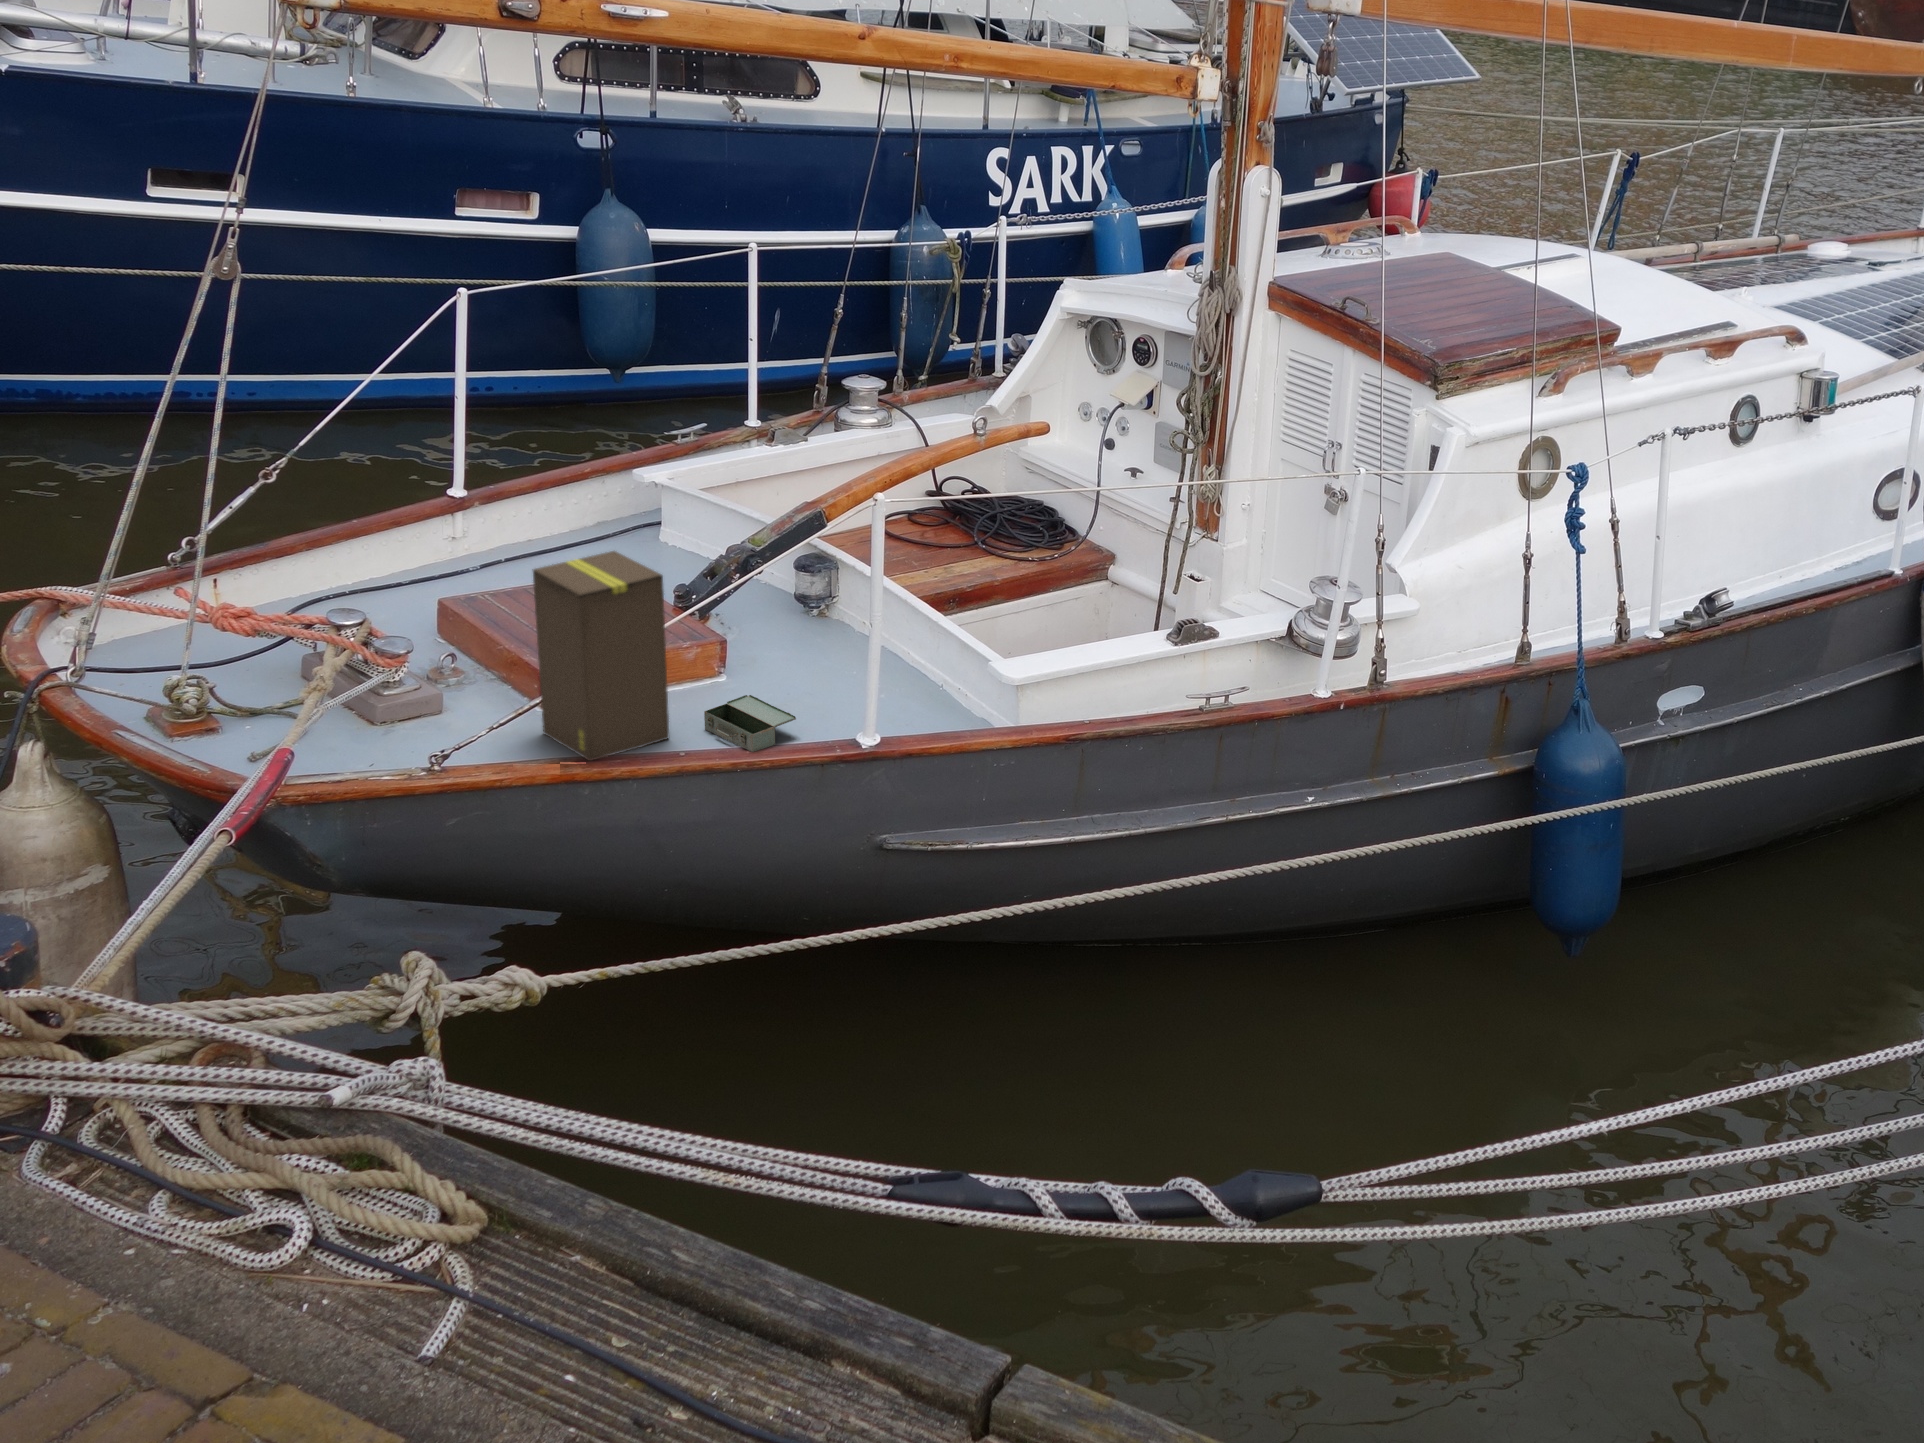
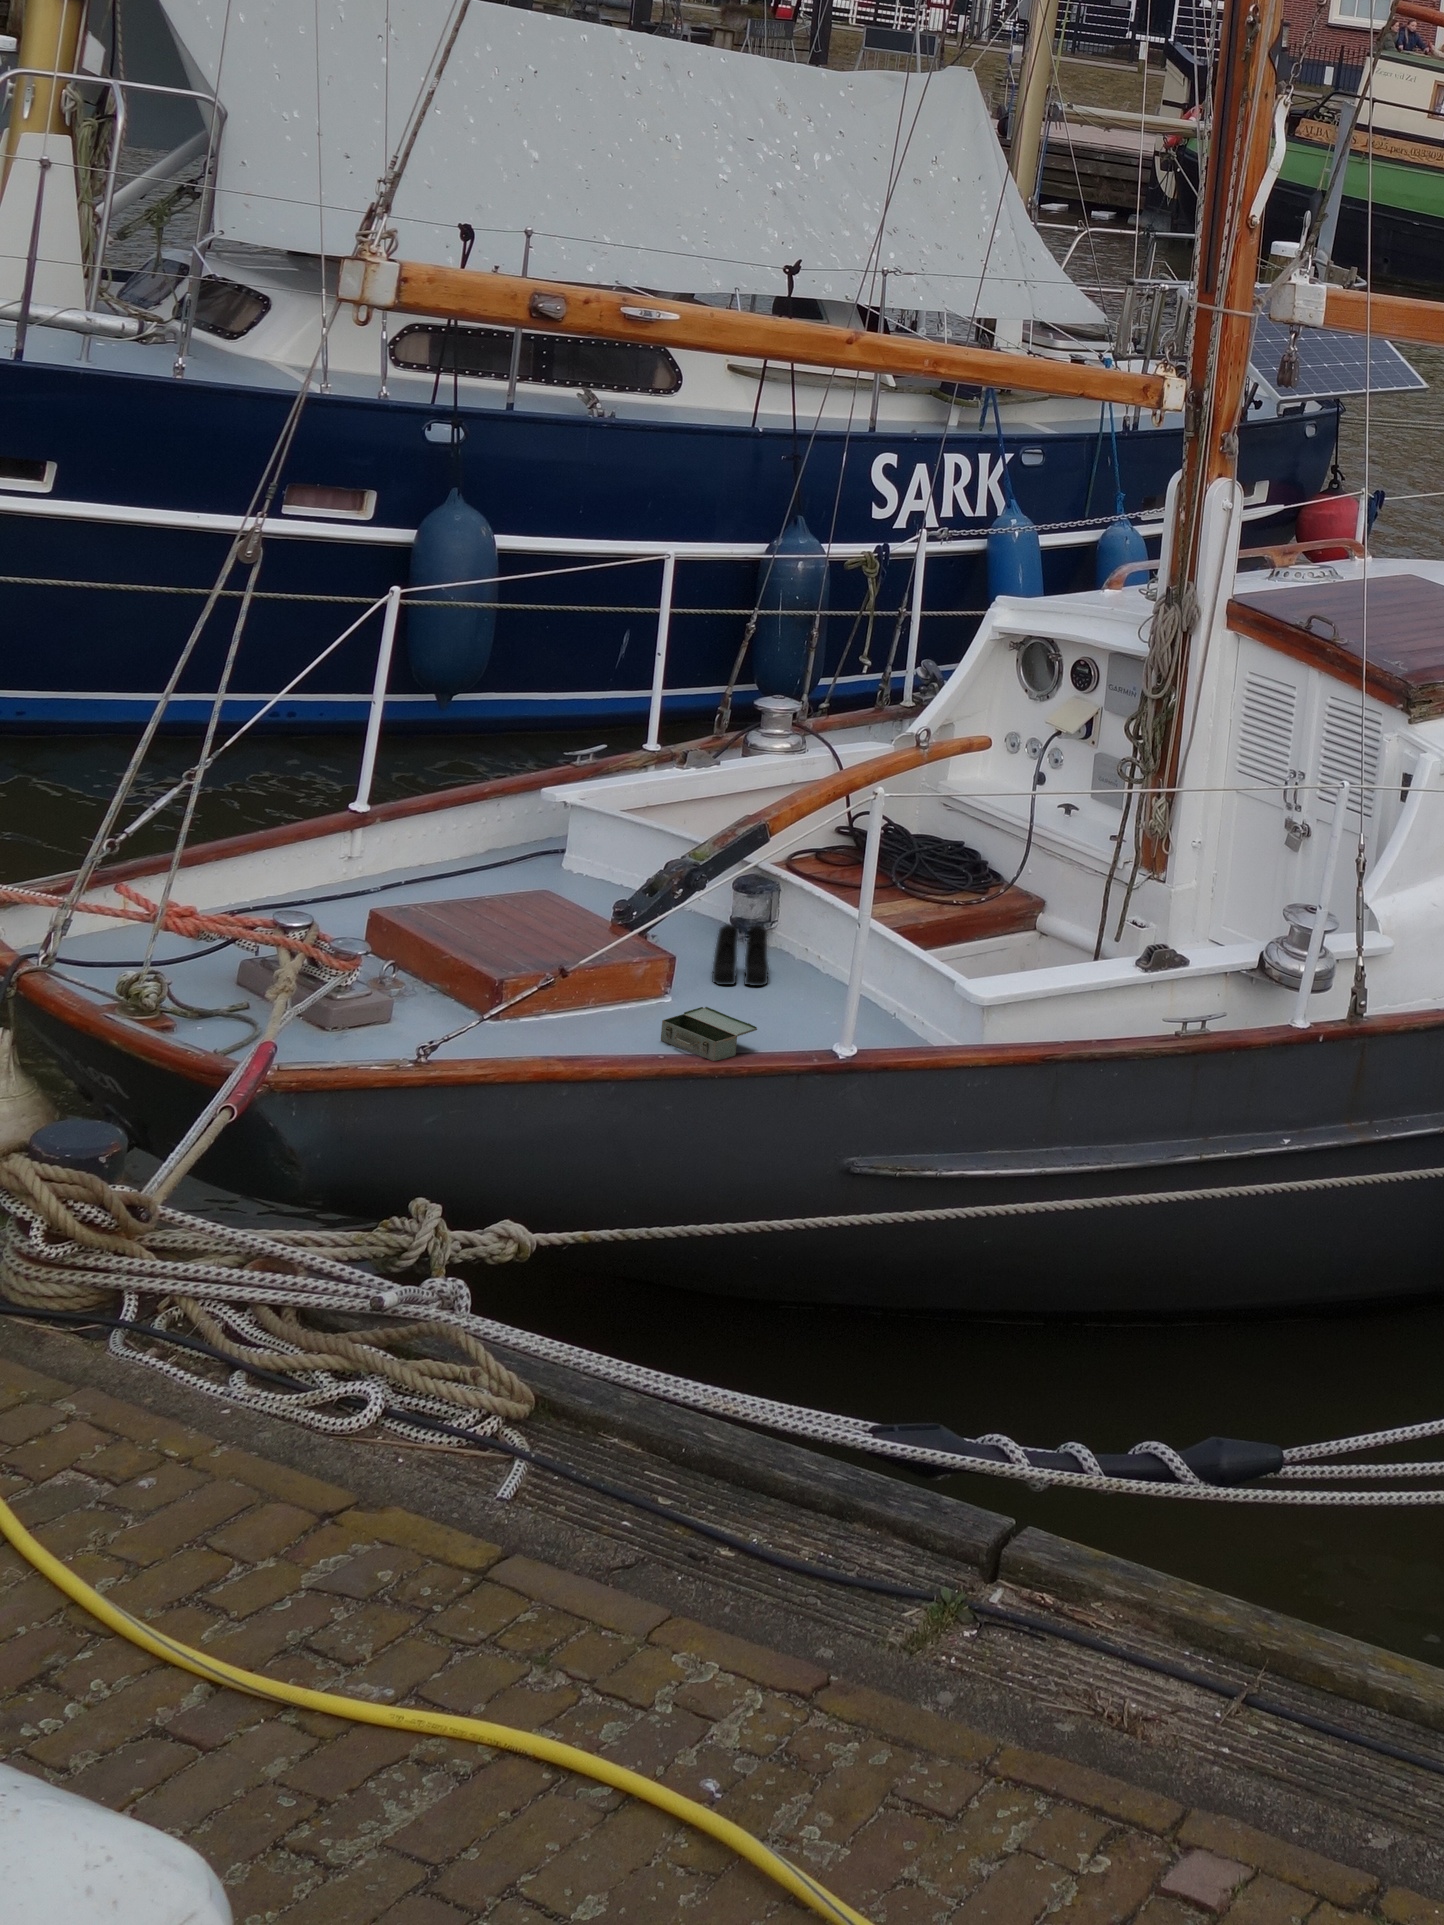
cardboard box: present [533,551,669,761] -> none [498,848,642,1066]
boots: none [772,605,826,663] -> present [712,924,769,986]

